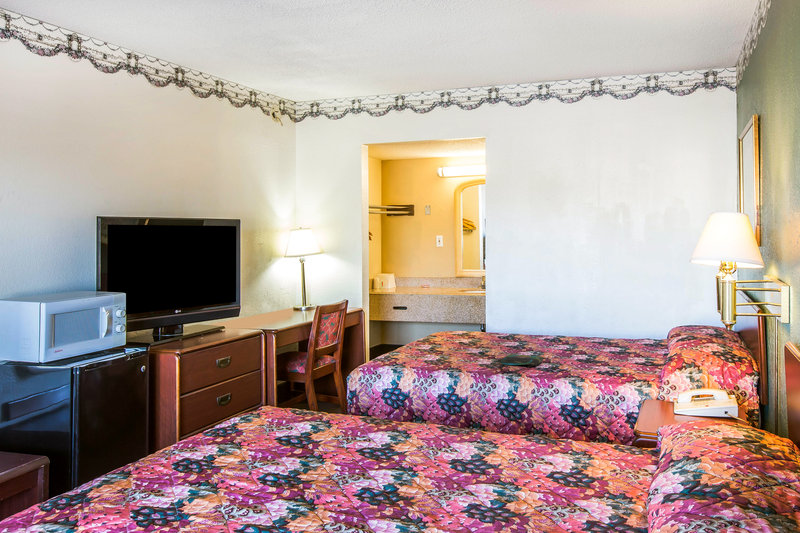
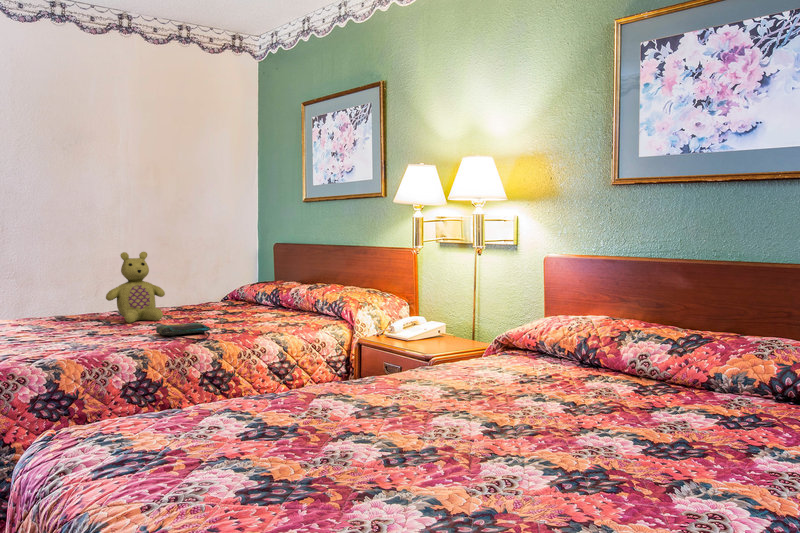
stuffed bear: none [531,287,578,346] -> present [106,252,165,323]

